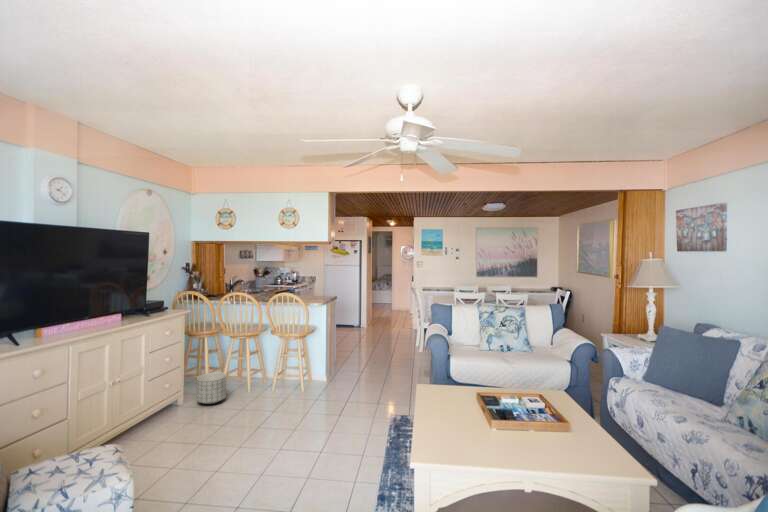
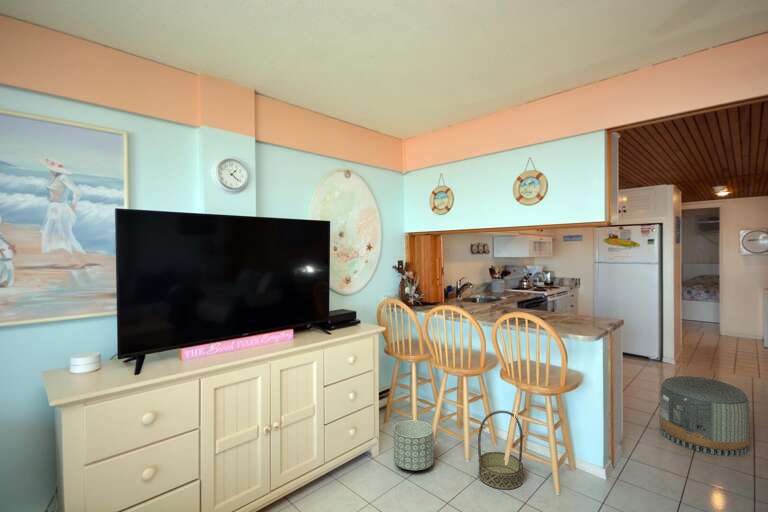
pouf: none [356,327,395,365] -> present [660,376,750,456]
basket: none [257,354,284,400] -> present [478,411,523,490]

